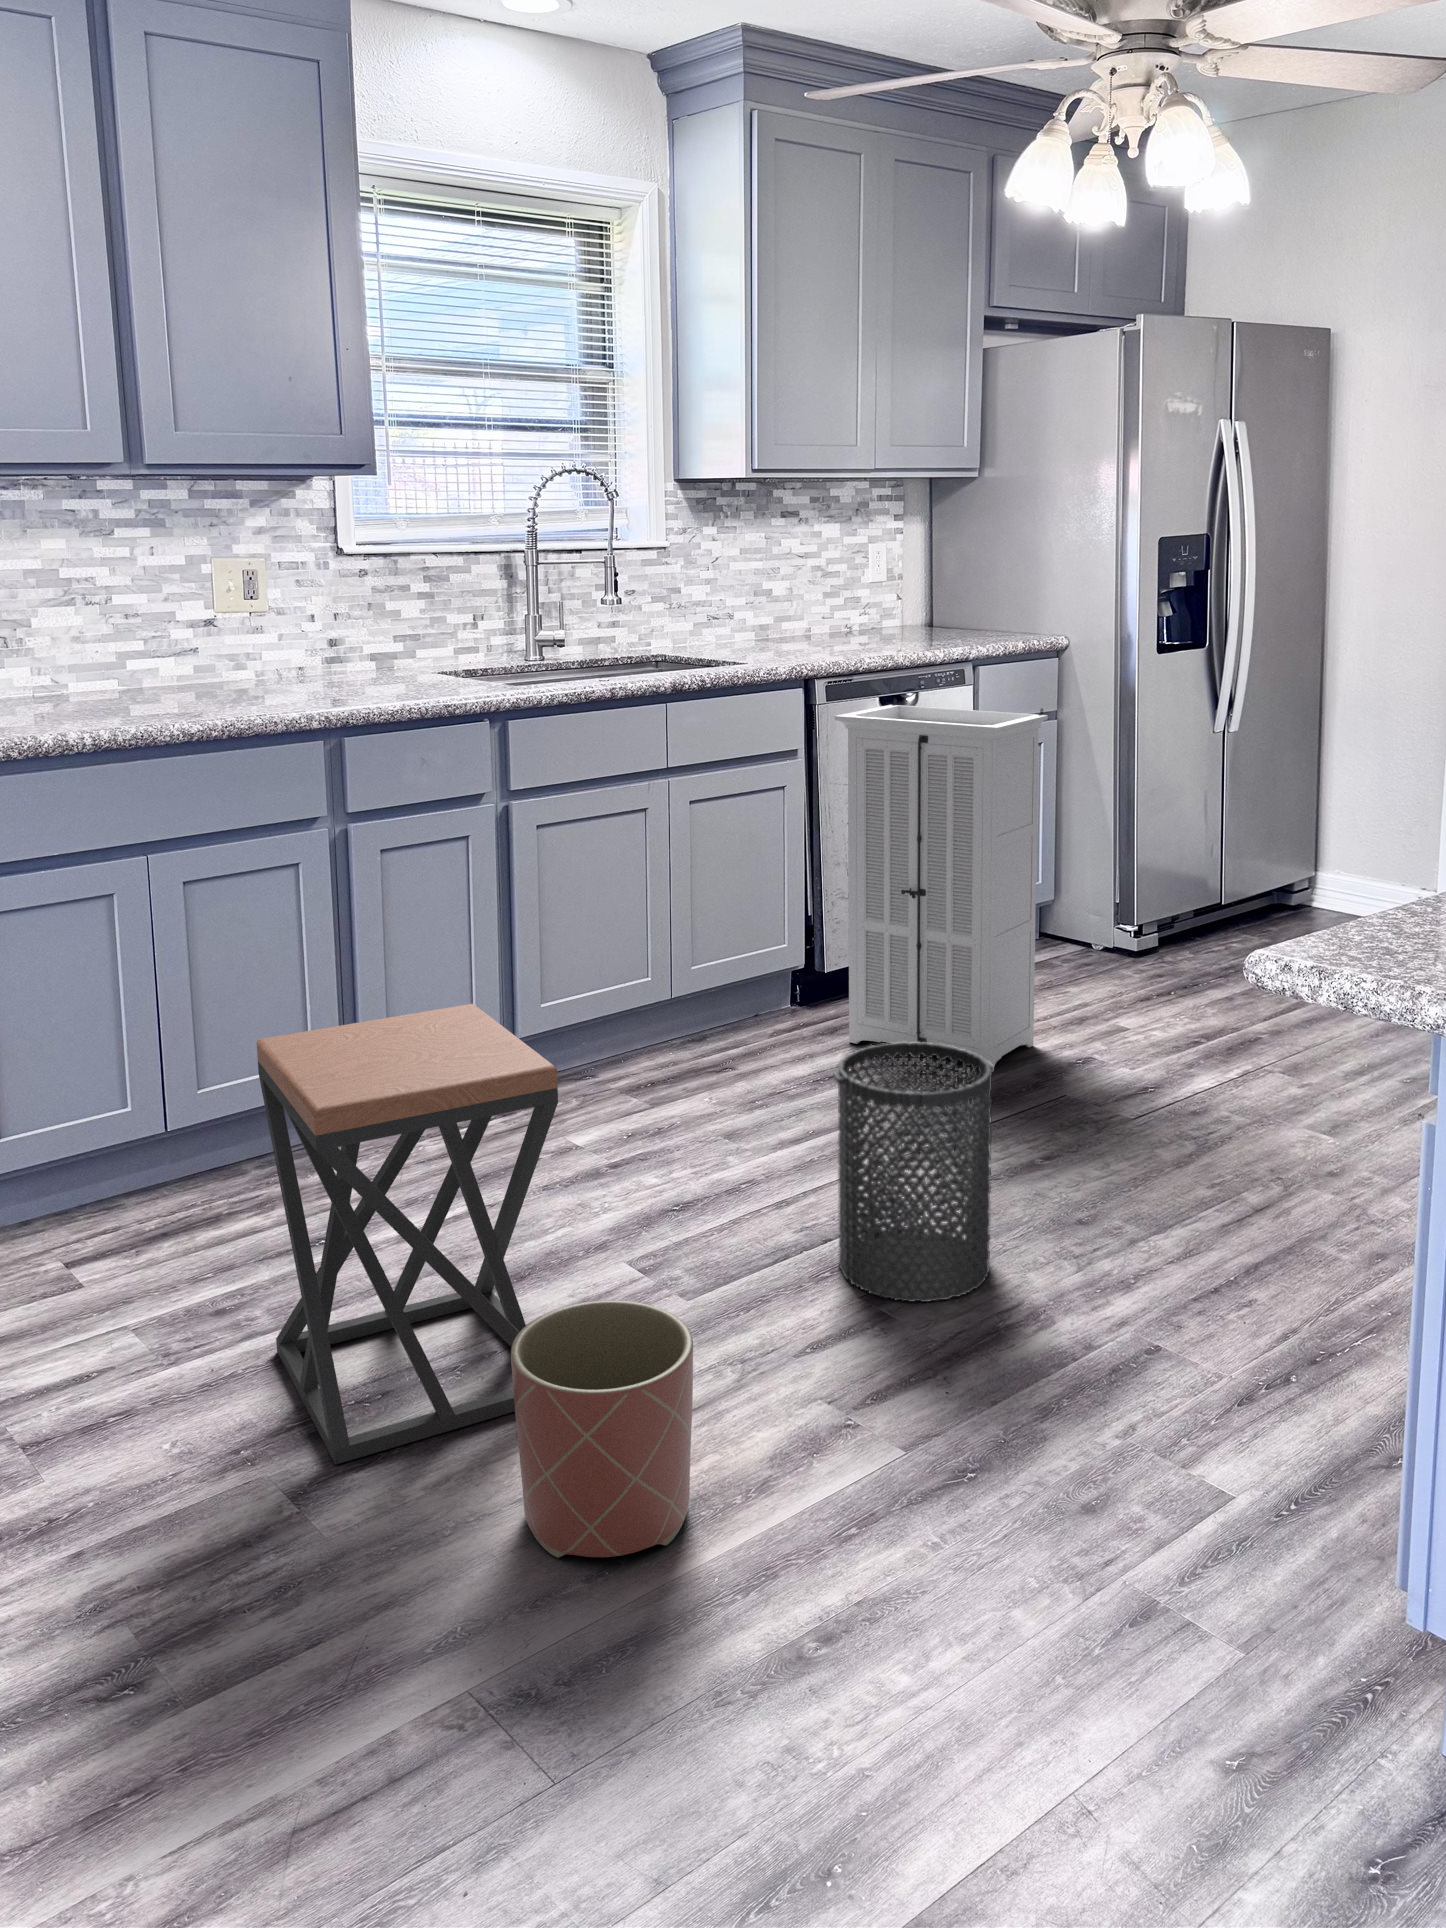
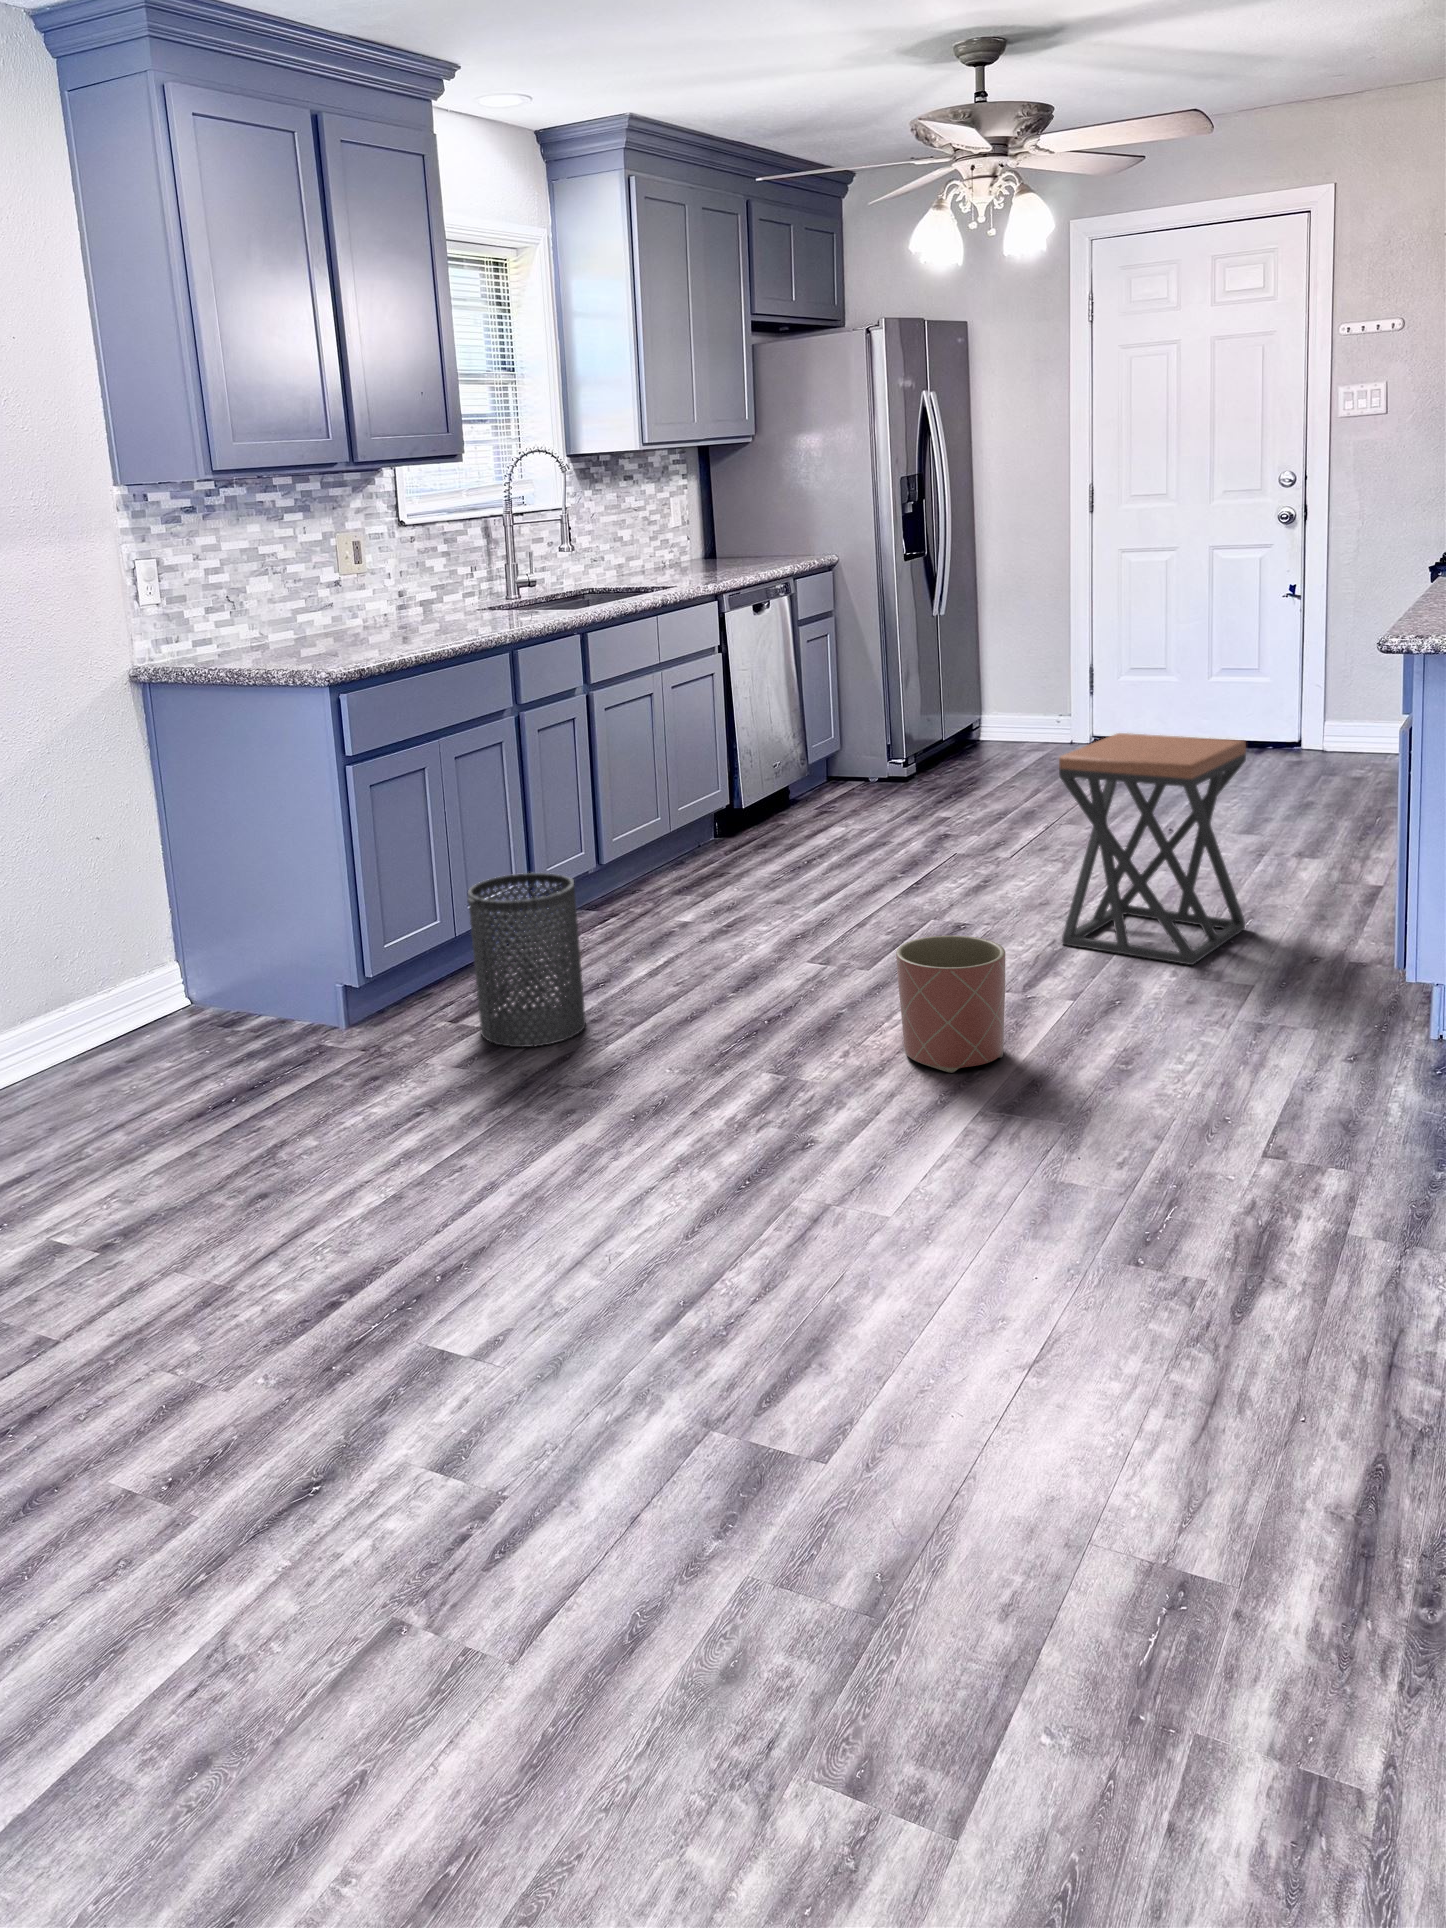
storage cabinet: present [835,699,1048,1066] -> none [761,598,903,851]
stool: present [257,1004,558,1465] -> present [1059,733,1246,965]
trash can: present [834,1042,994,1302] -> present [467,873,586,1047]

